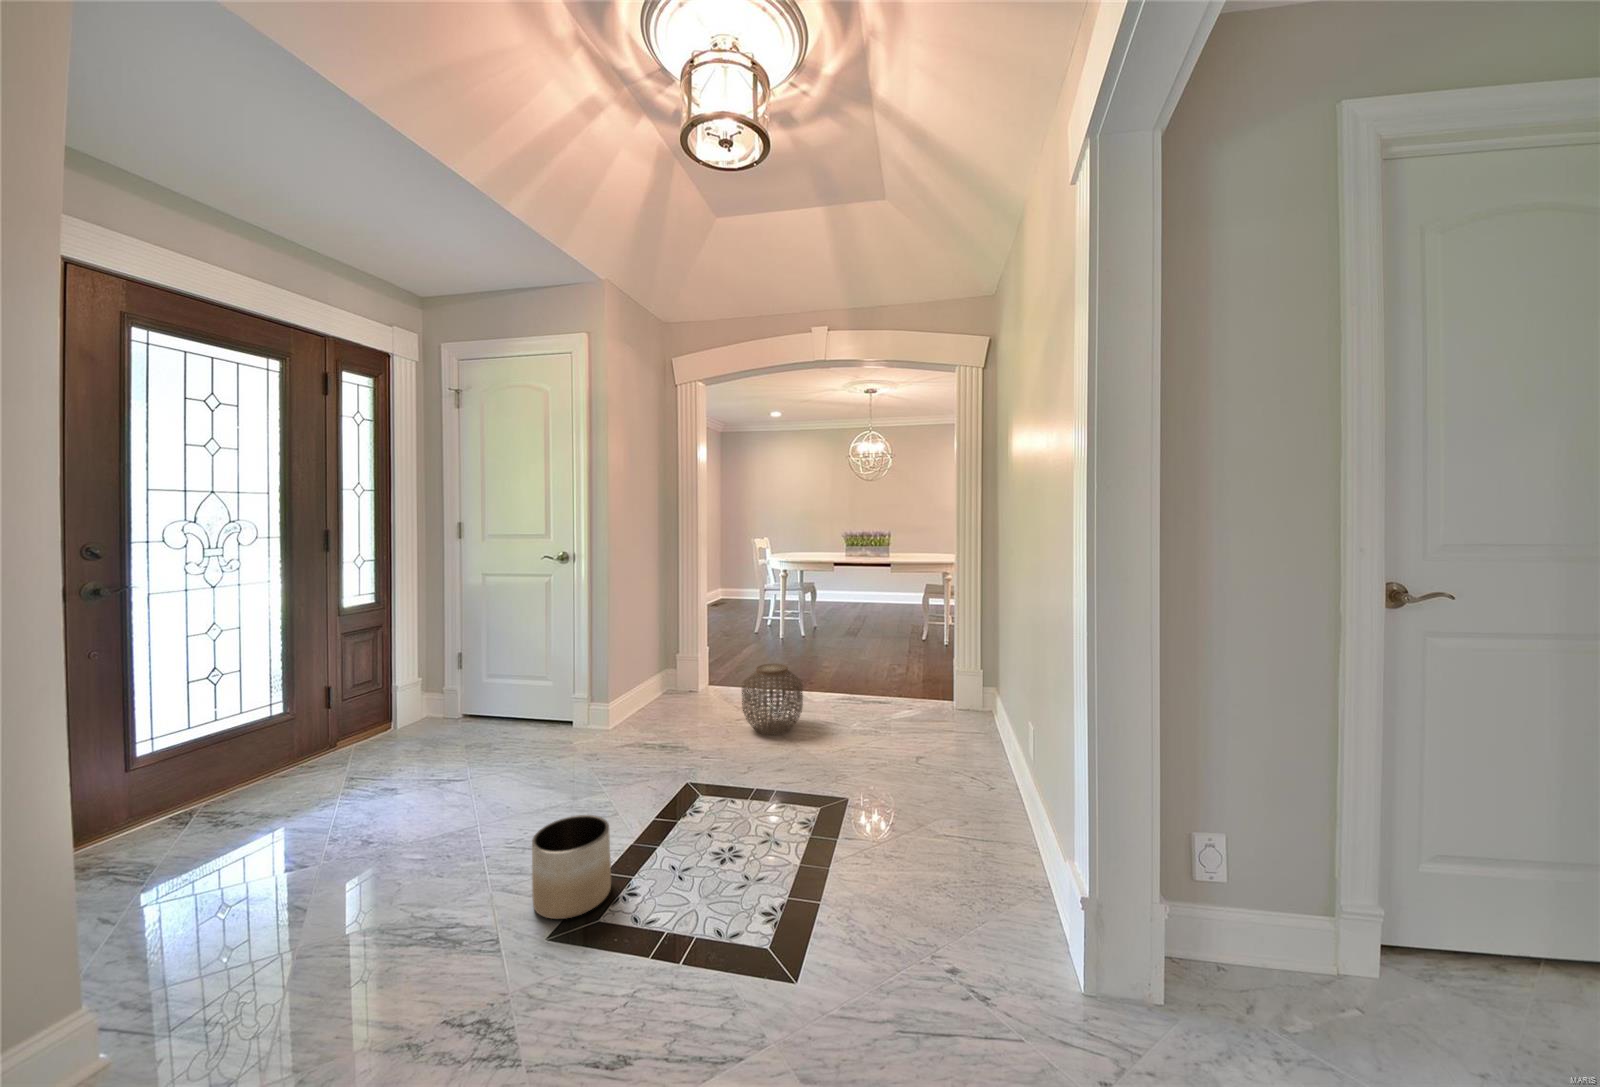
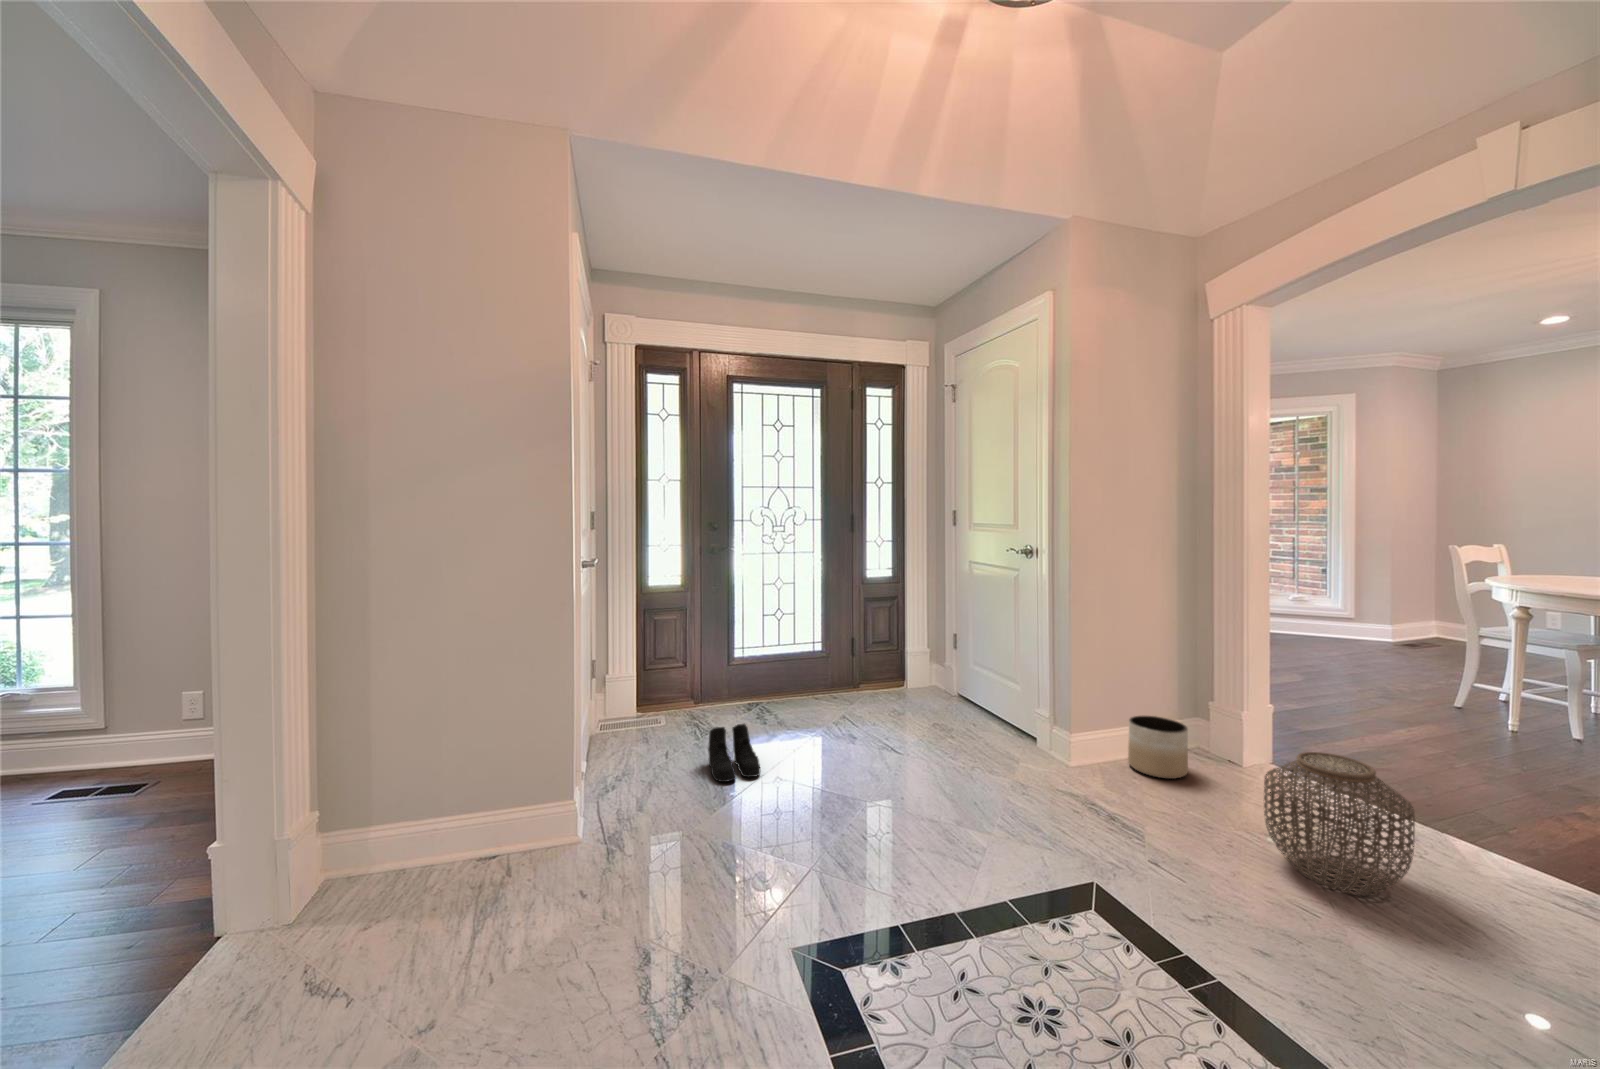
boots: none [201,810,314,897] -> present [708,724,761,782]
planter: present [532,815,611,919] -> present [1128,716,1188,779]

